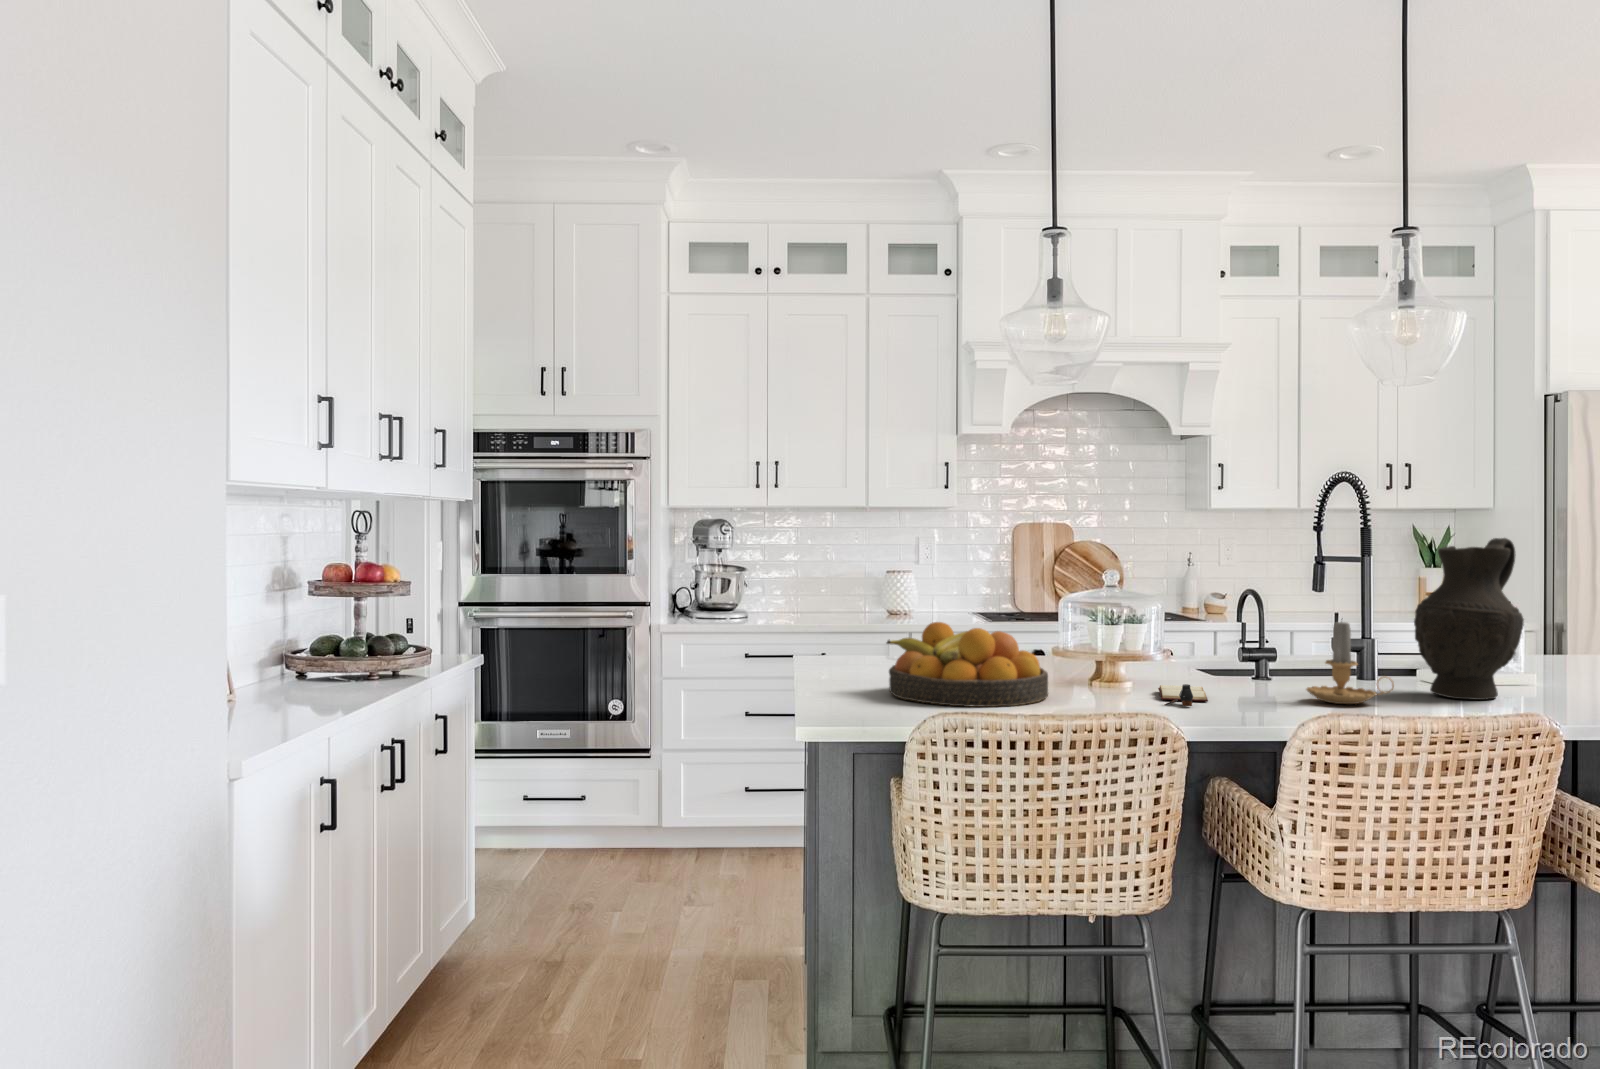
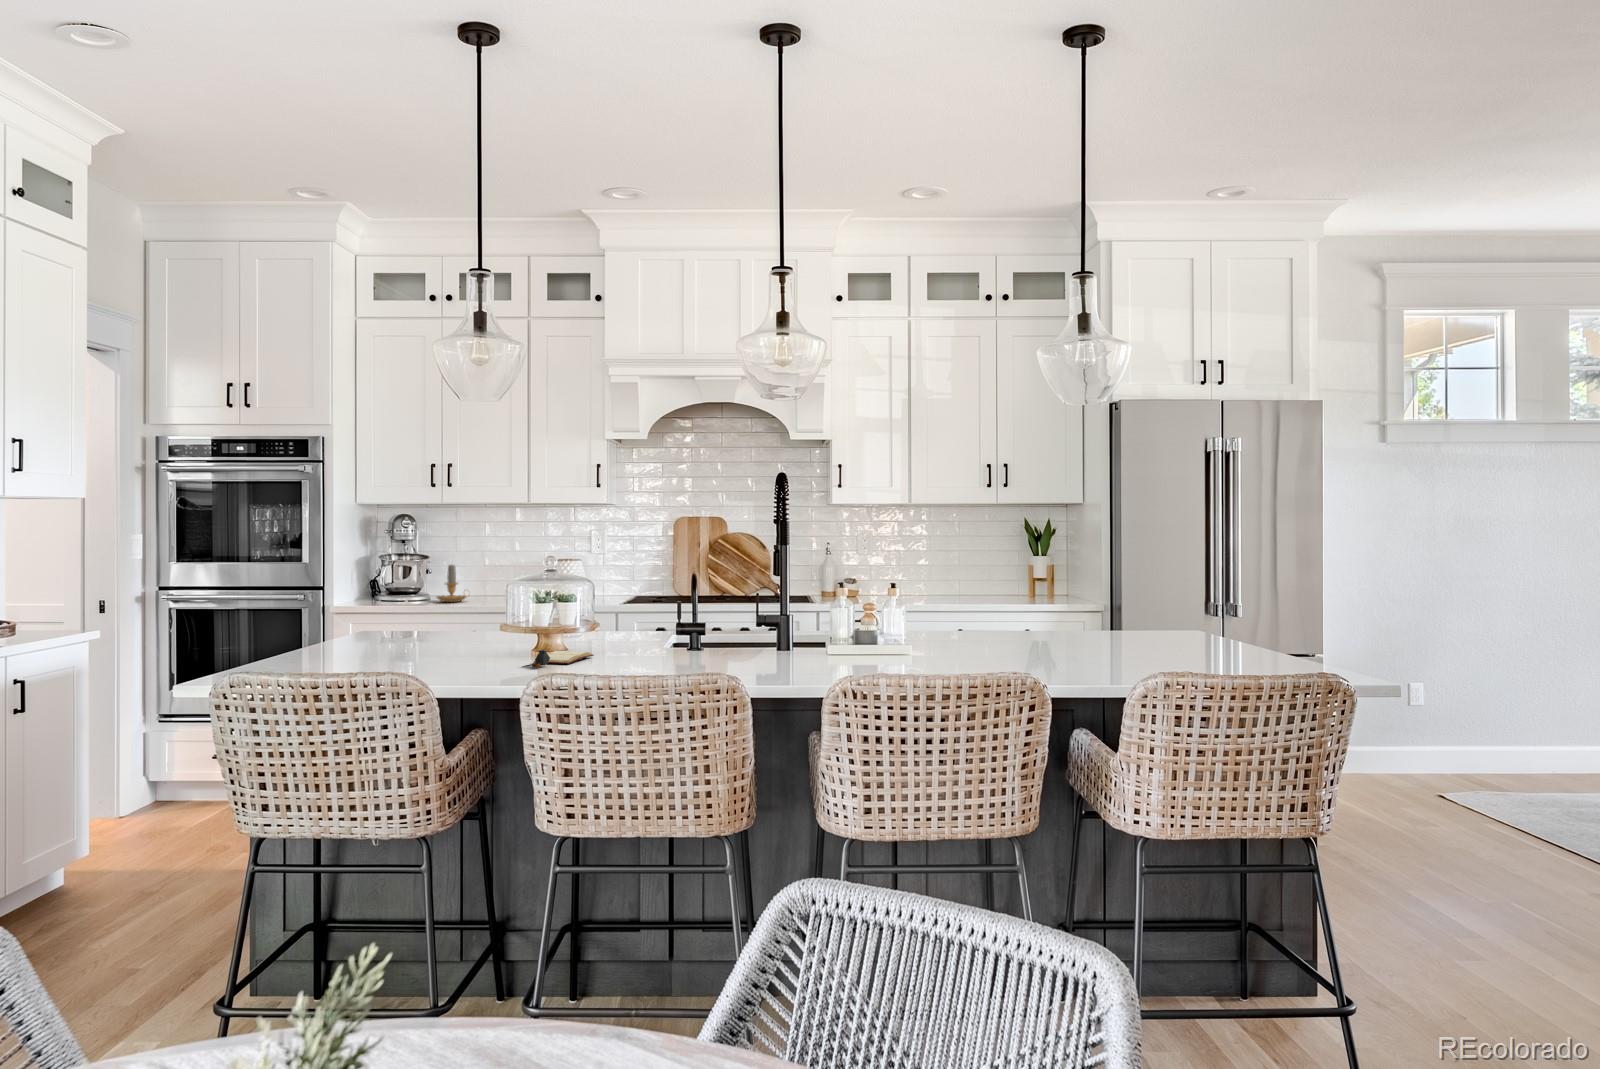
decorative vase: present [1414,538,1524,700] -> none [763,528,856,663]
fruit bowl: present [887,622,1048,707] -> none [311,597,455,669]
candle: present [1306,622,1394,704] -> present [437,565,469,602]

